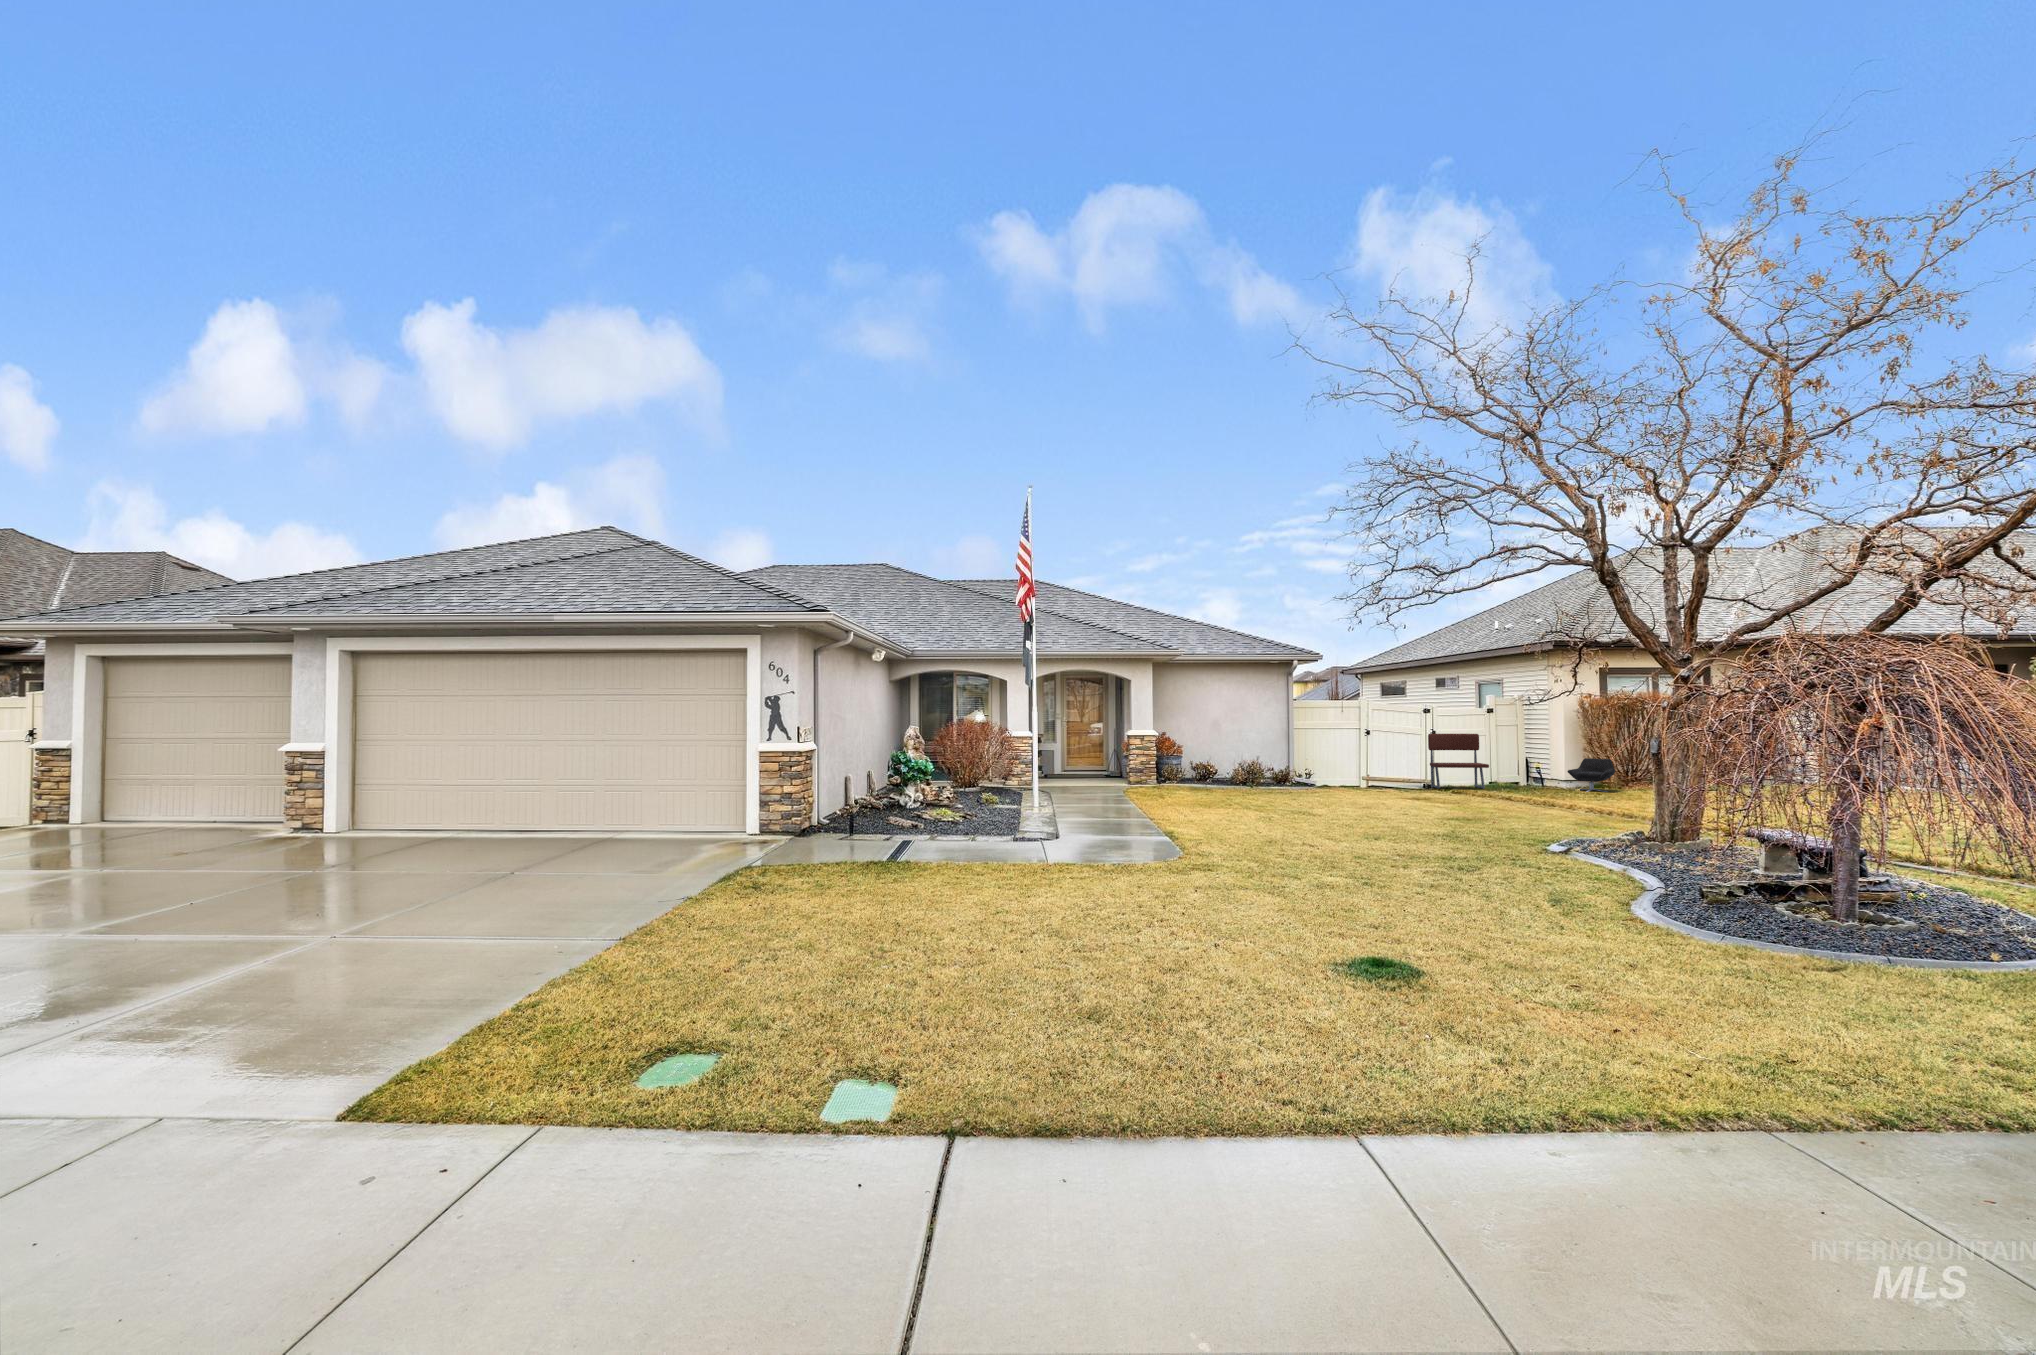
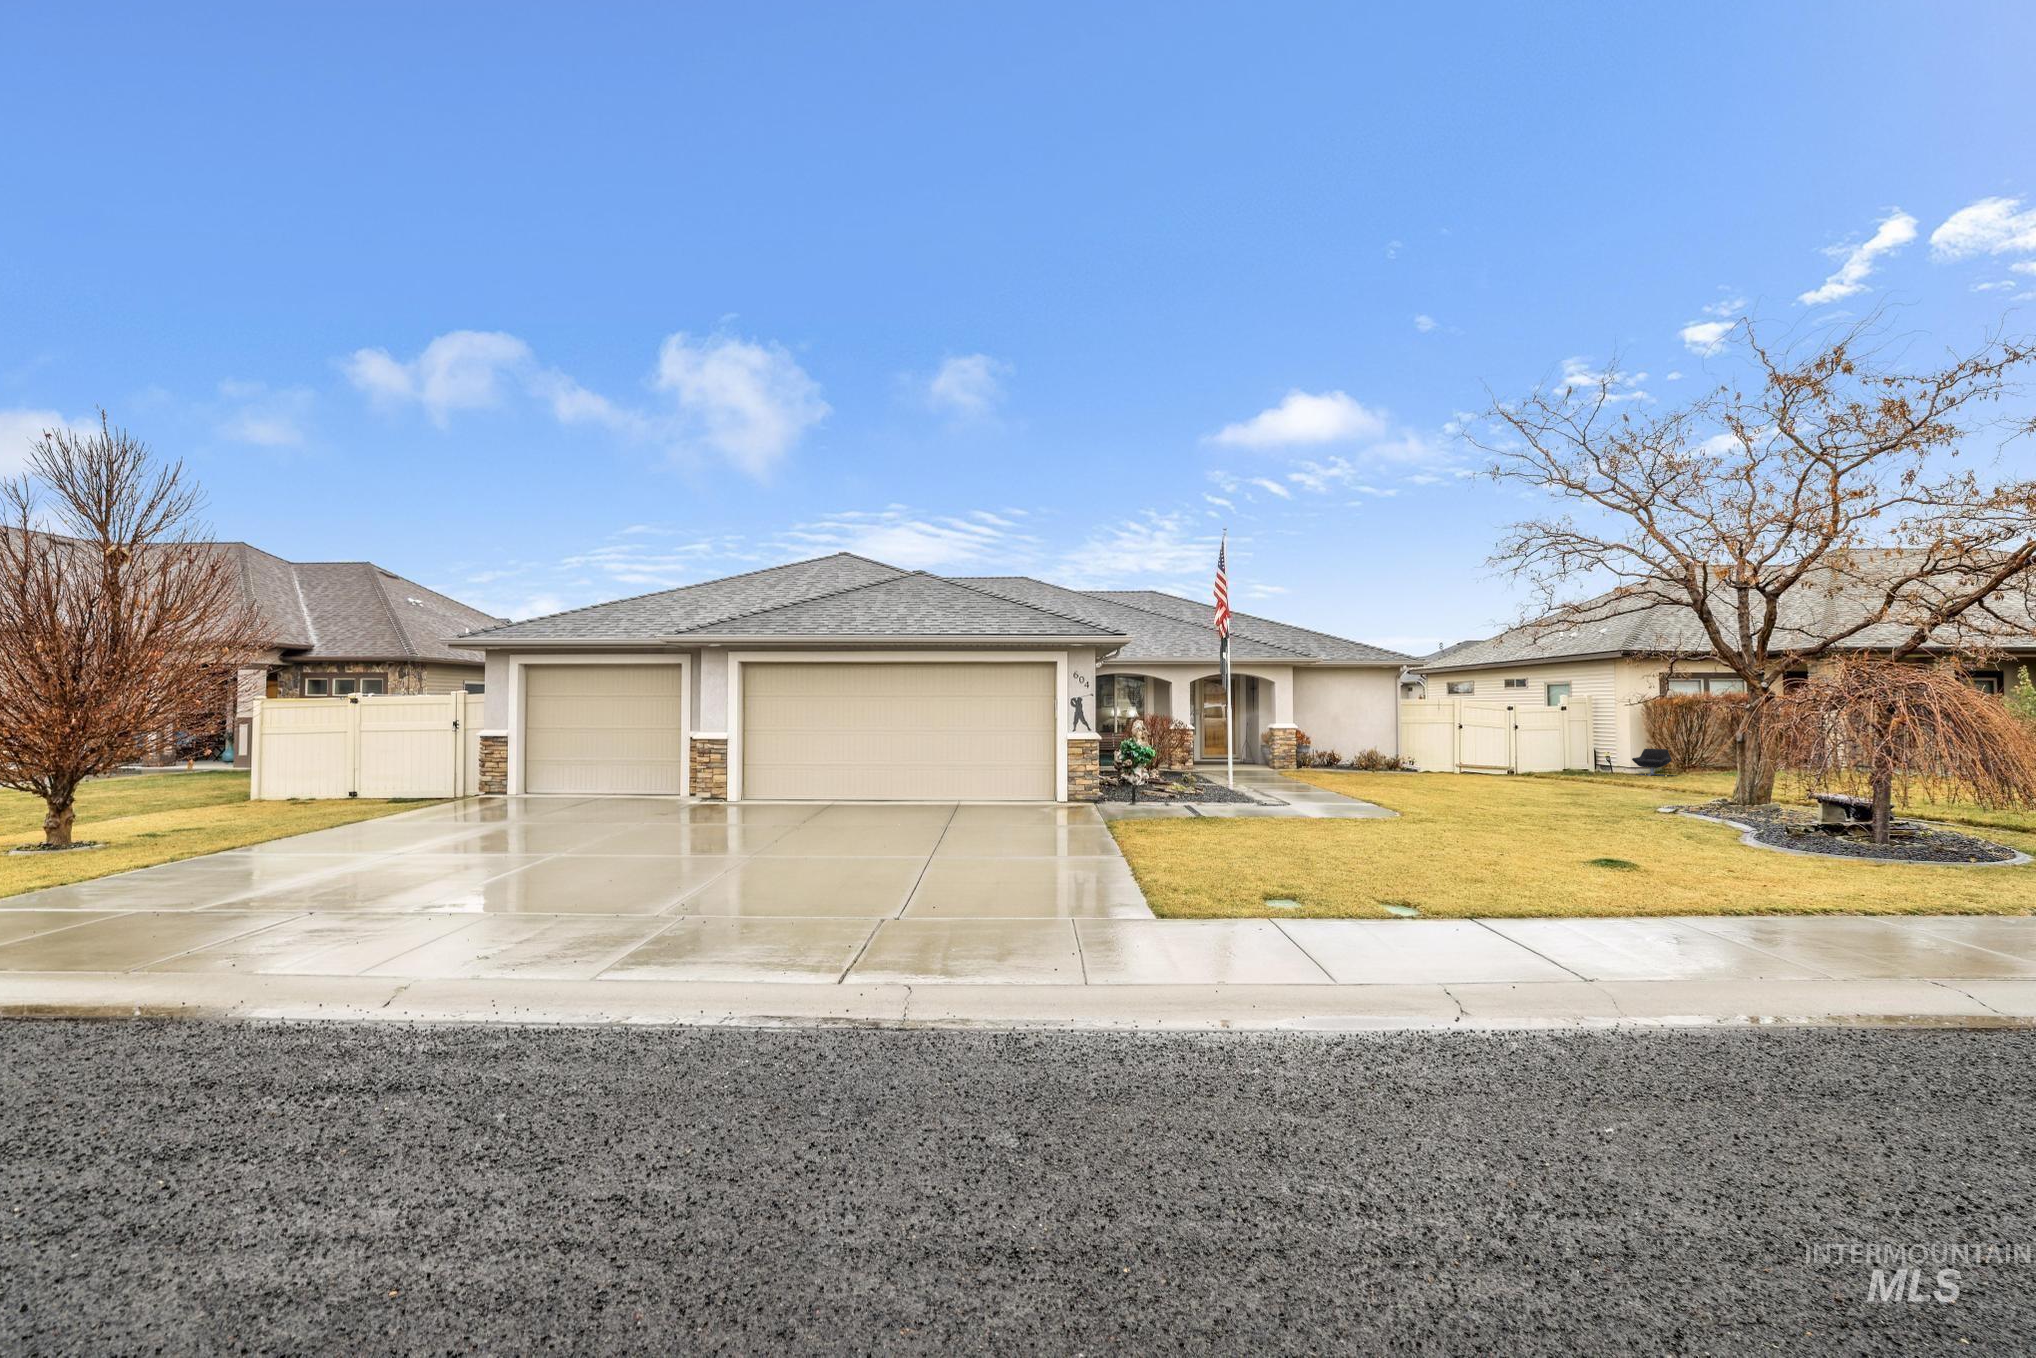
bench: present [1428,734,1489,789] -> none [1514,728,1567,774]

